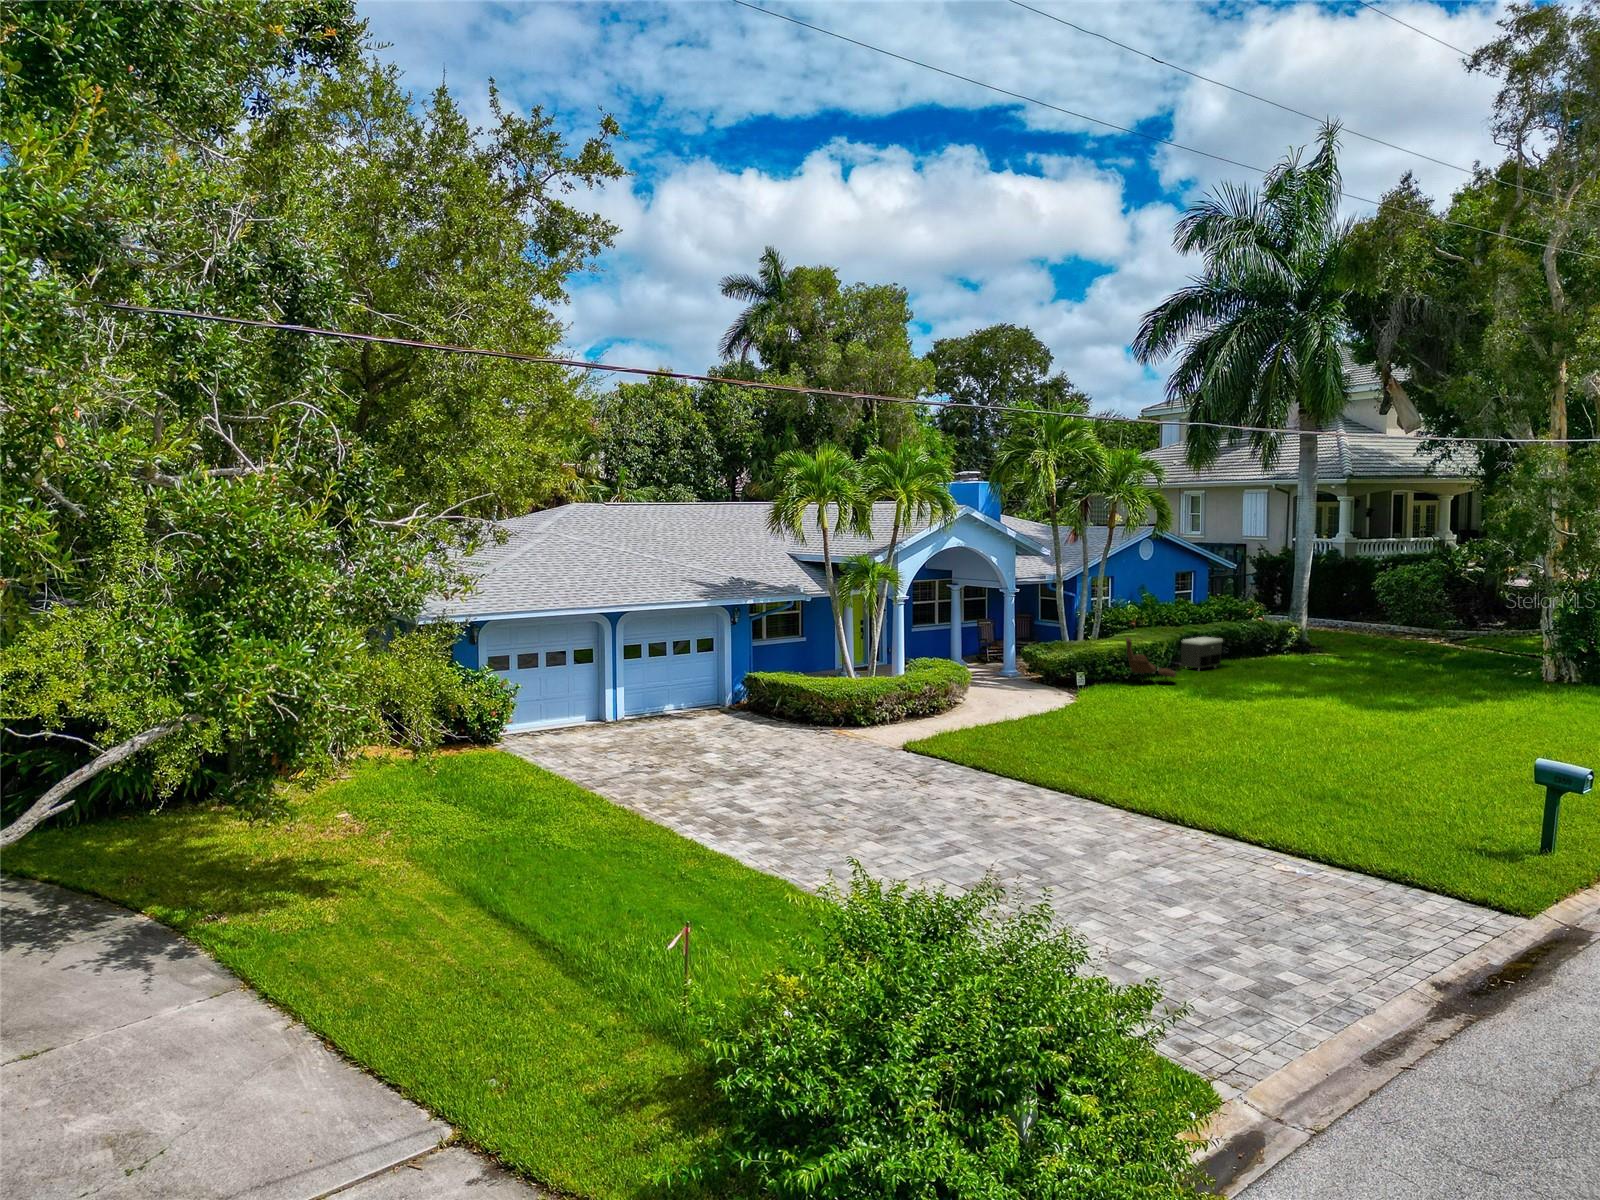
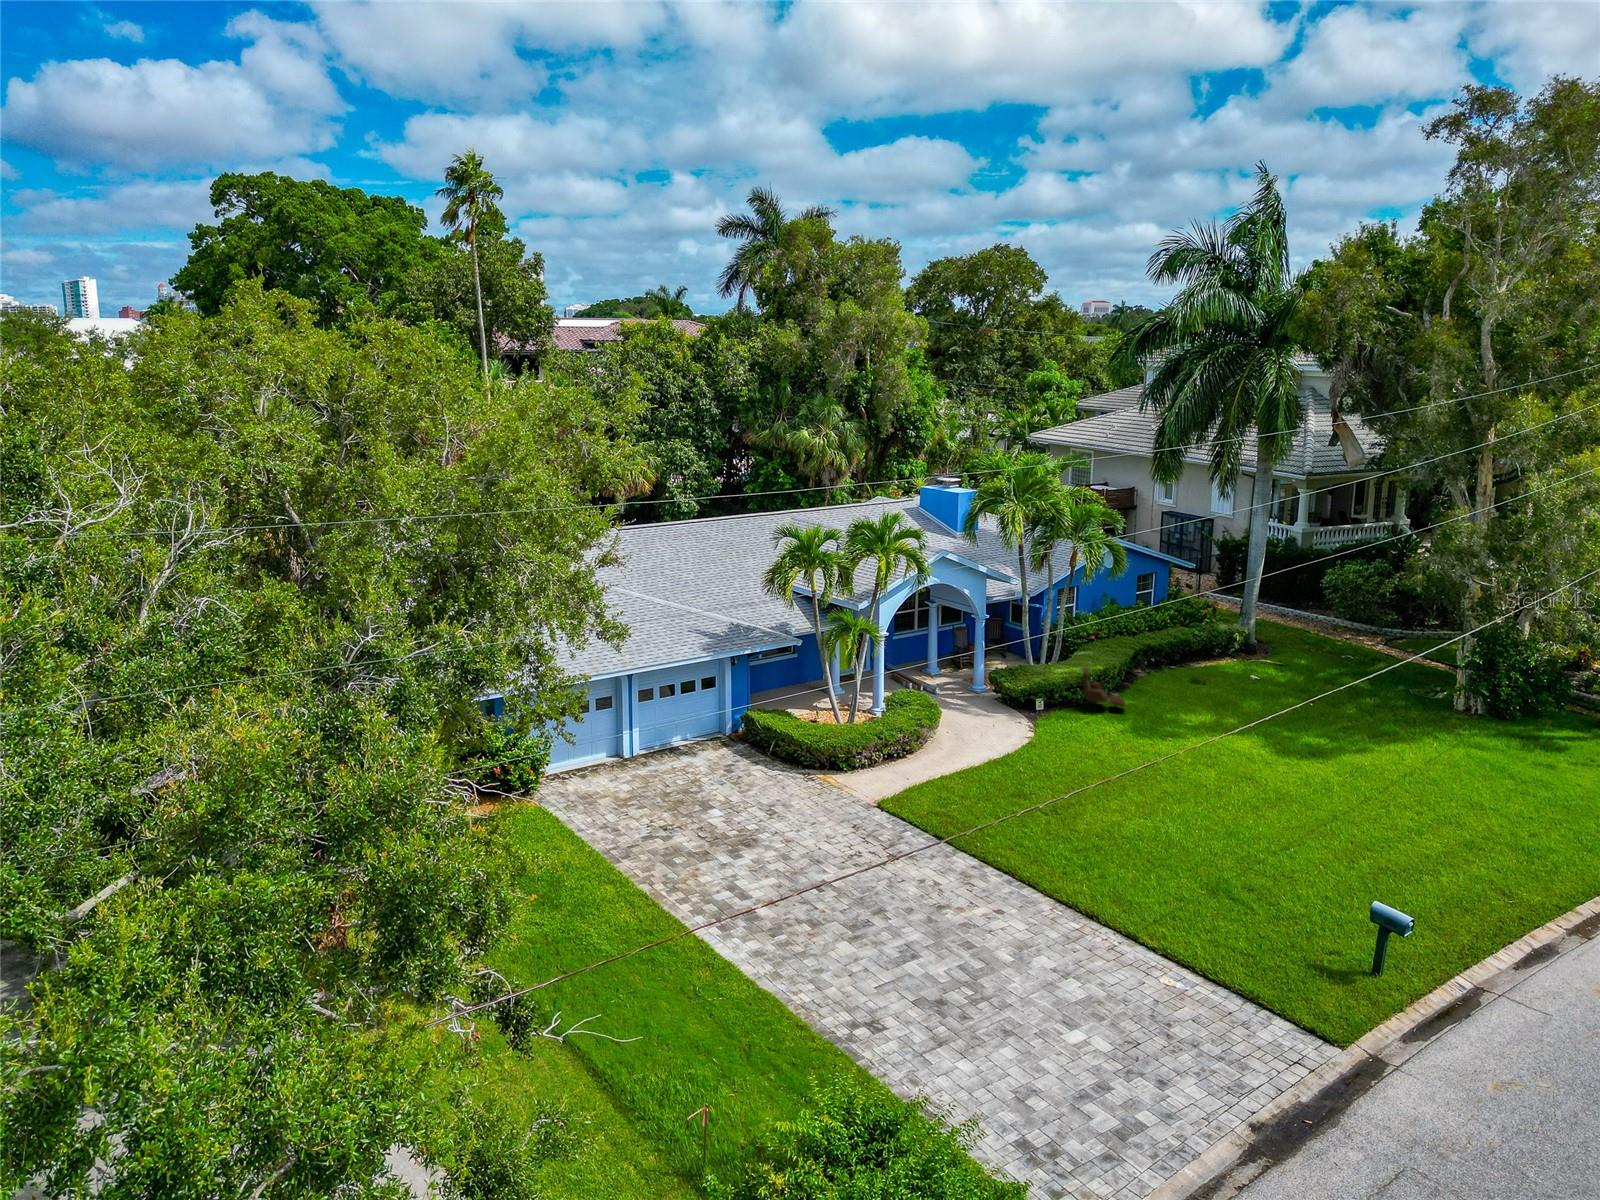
storage bench: present [1181,637,1223,670] -> none [1132,655,1172,689]

